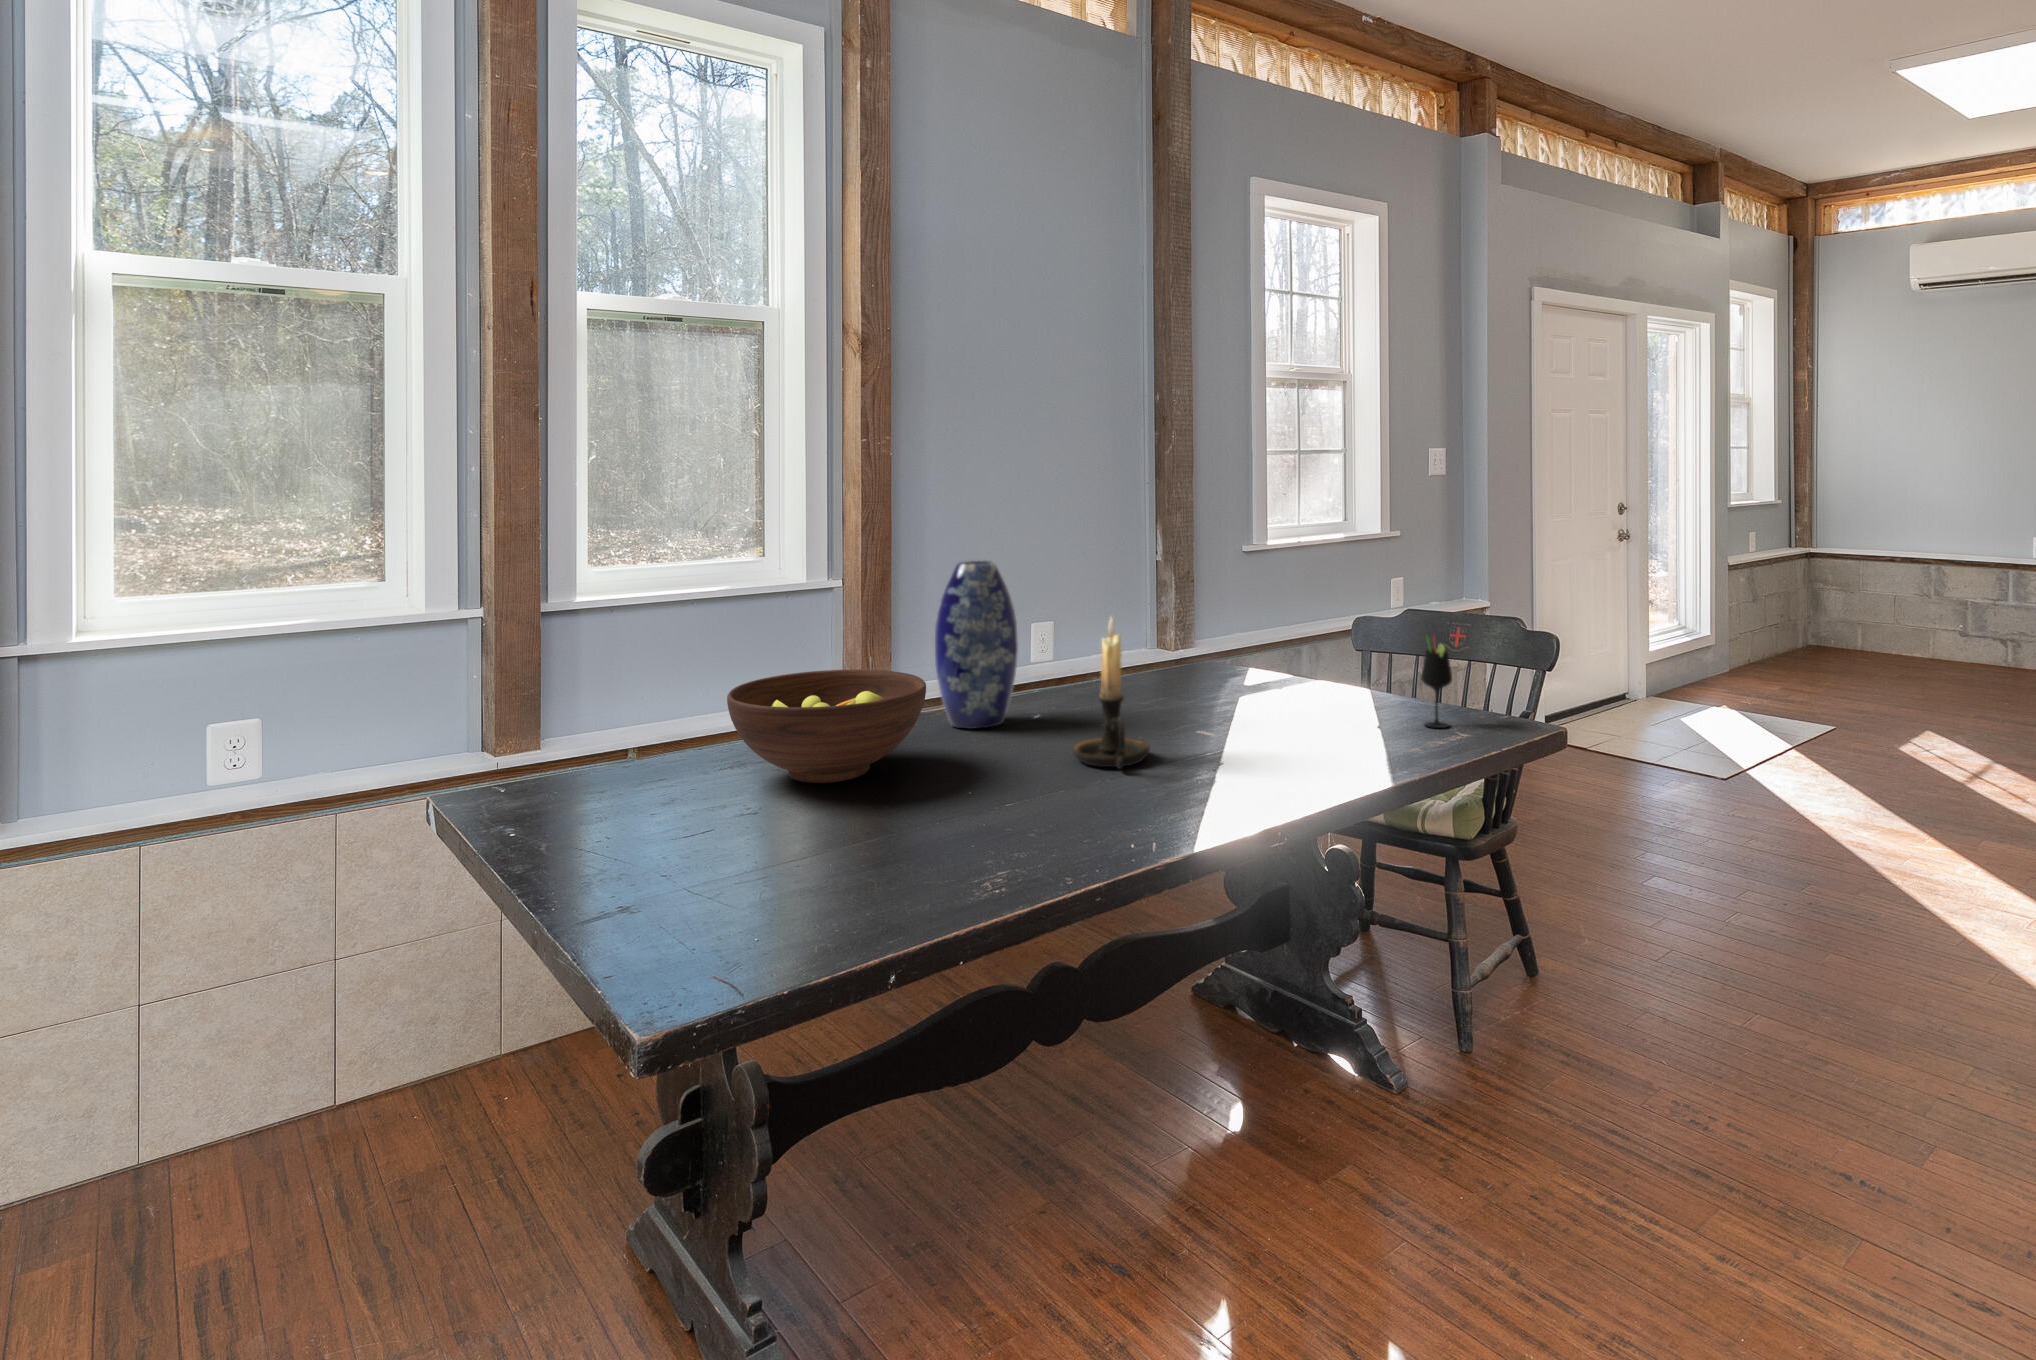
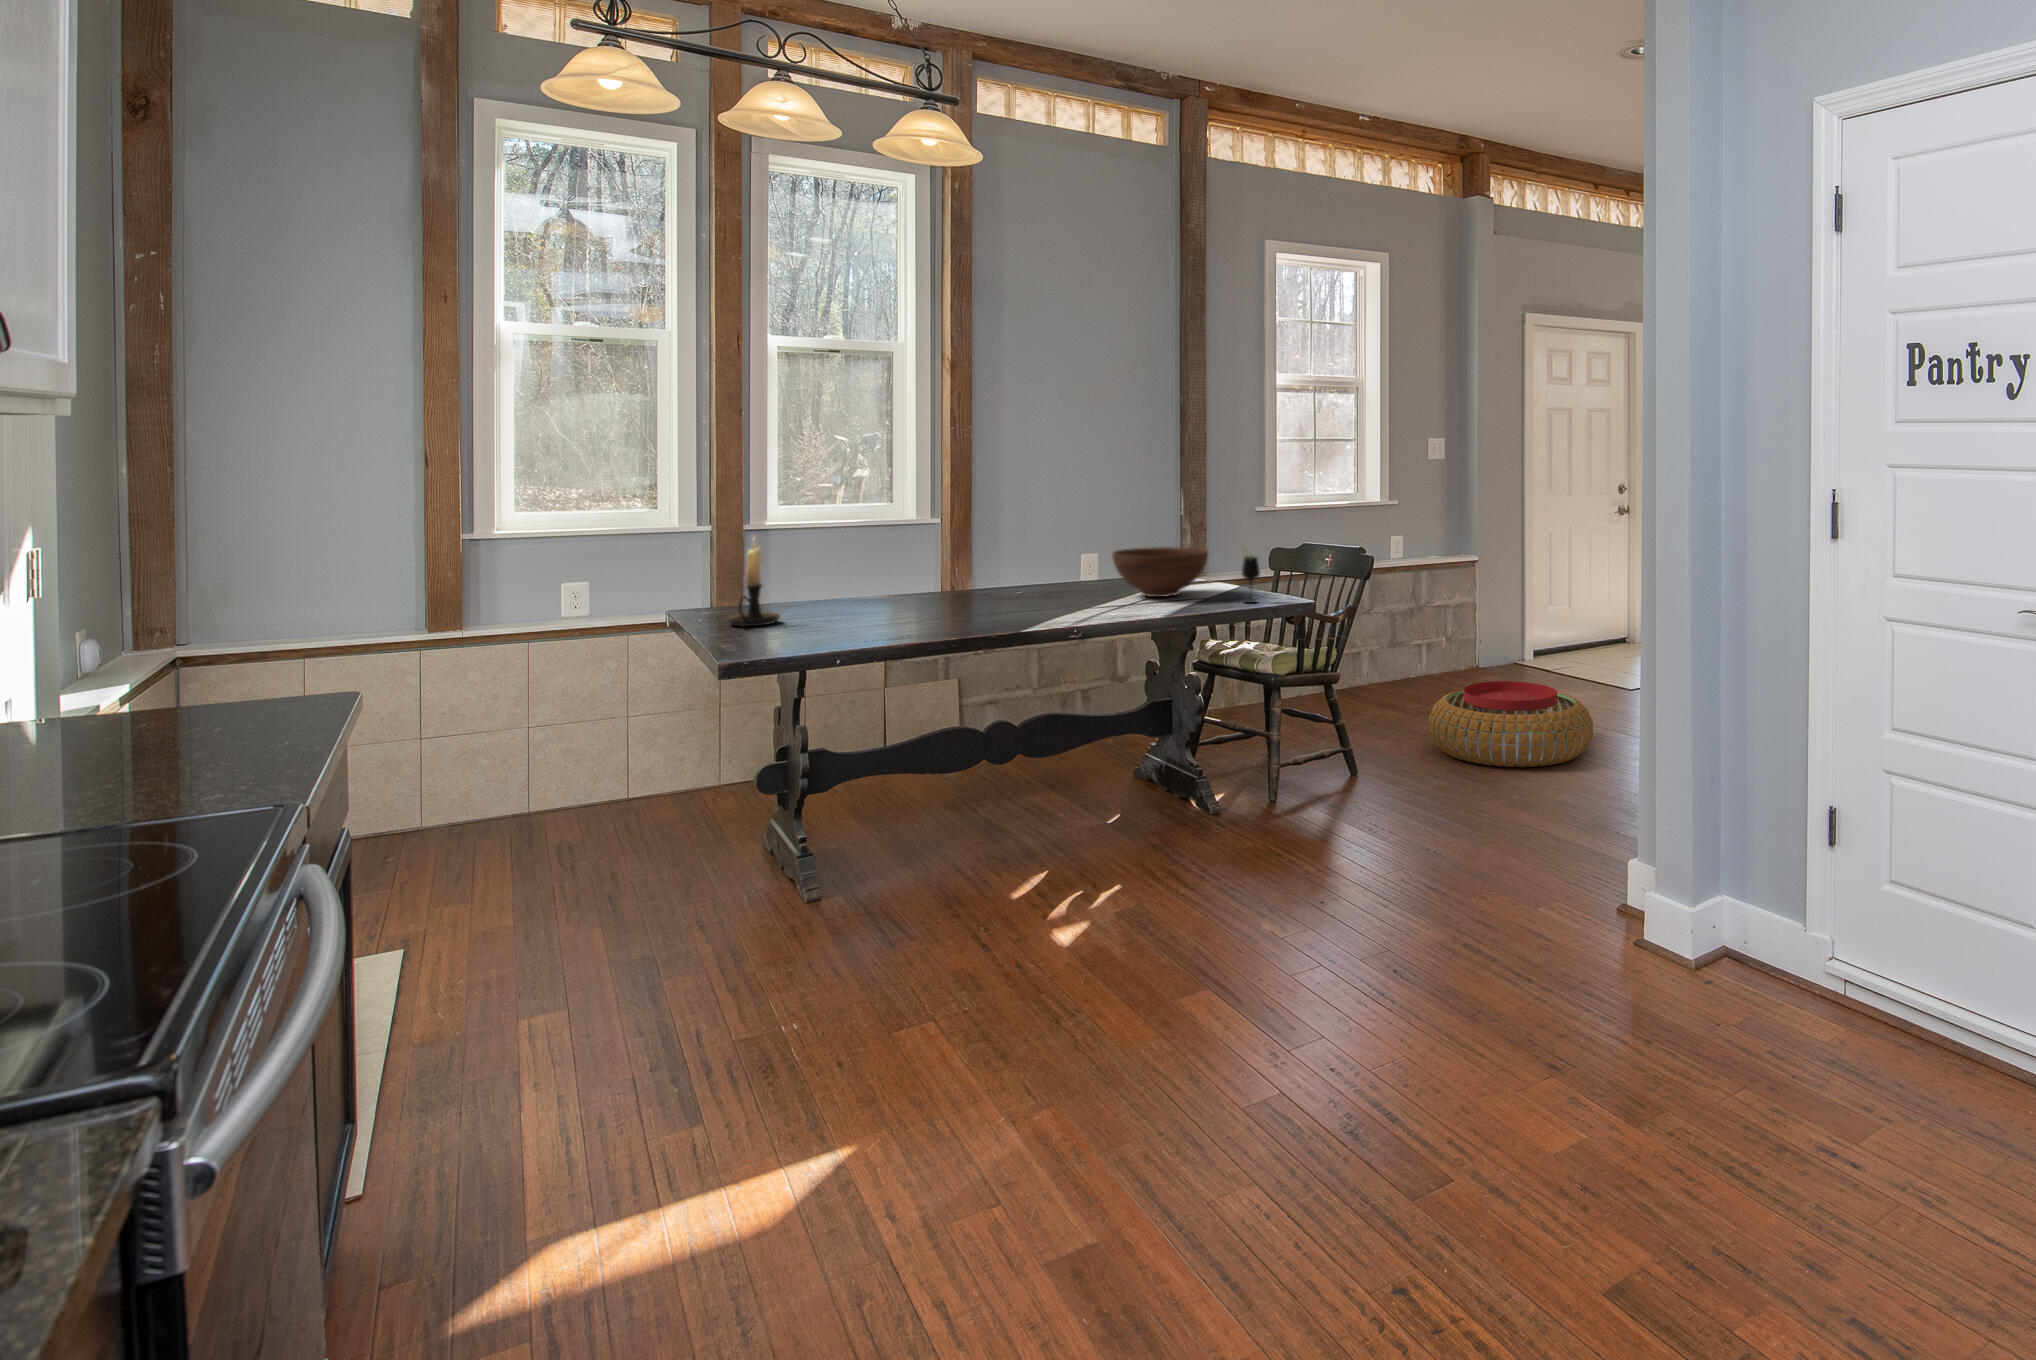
vase: present [935,561,1018,729] -> none [958,500,1008,597]
candle holder: present [1073,618,1150,769] -> present [728,537,780,626]
fruit bowl: present [727,669,926,783] -> present [1112,547,1208,597]
pouf: none [1564,795,1821,939] -> present [1429,681,1593,767]

